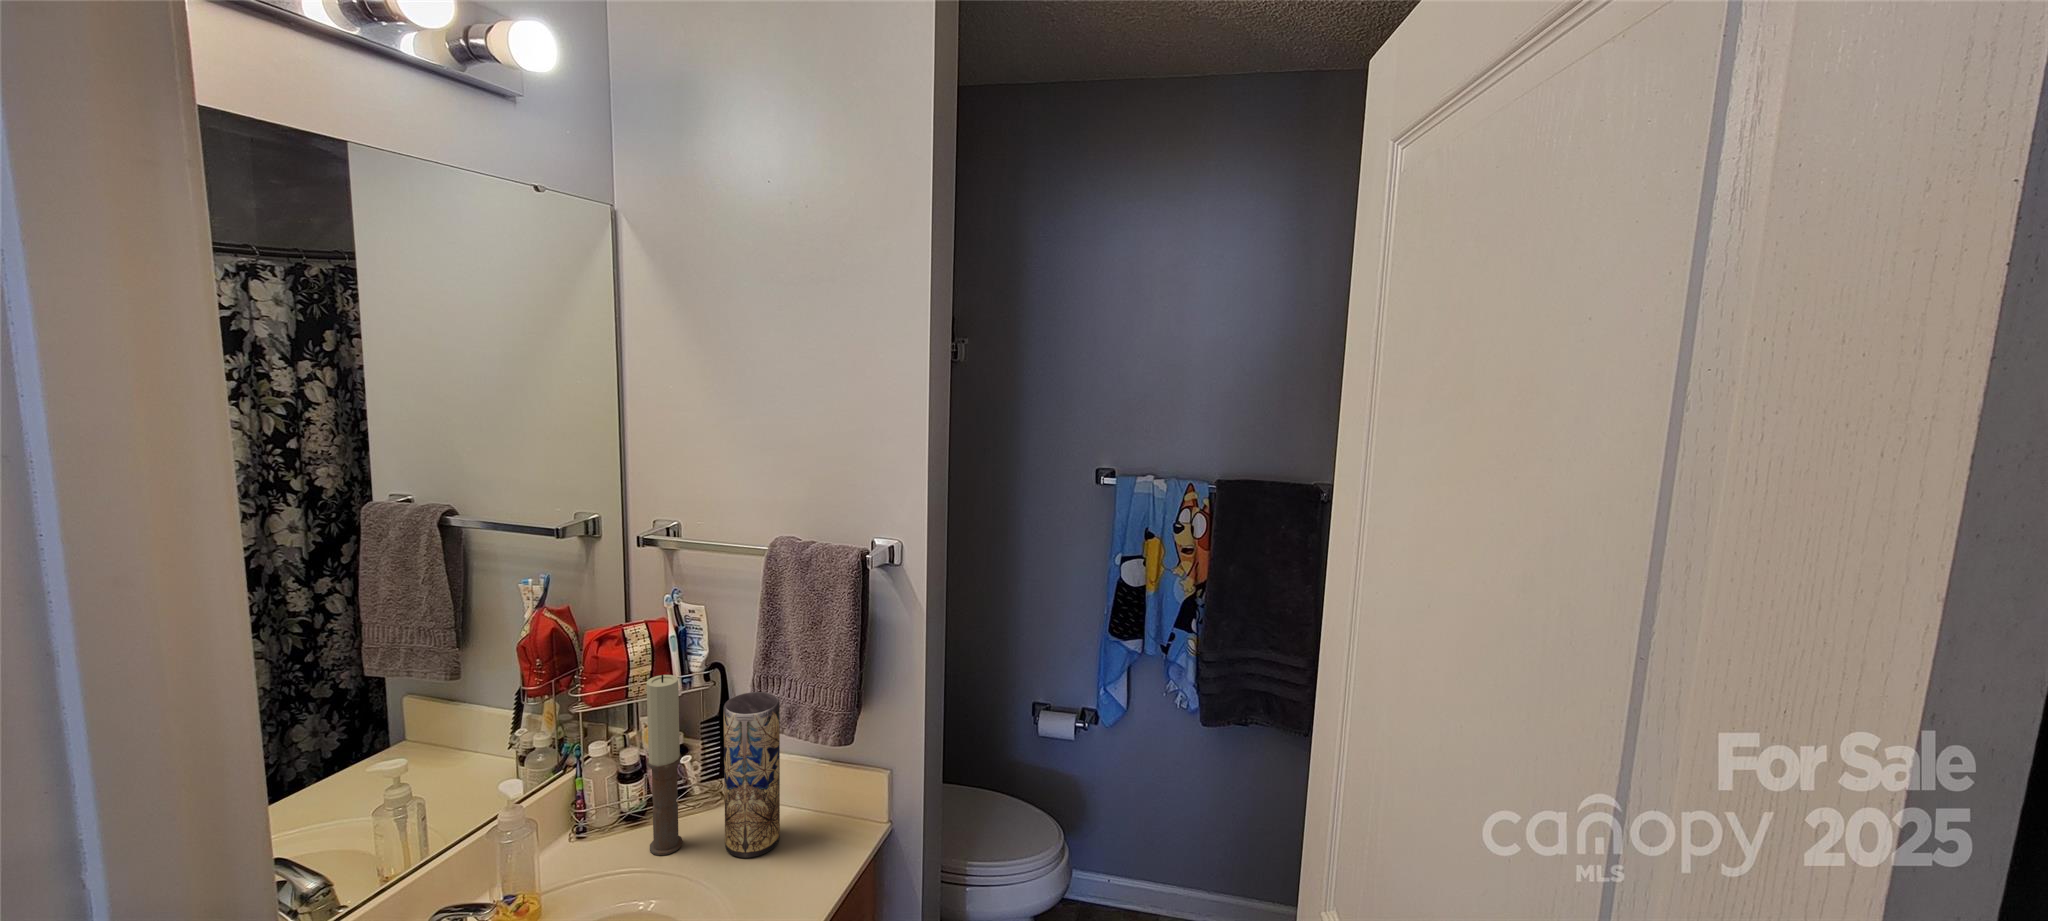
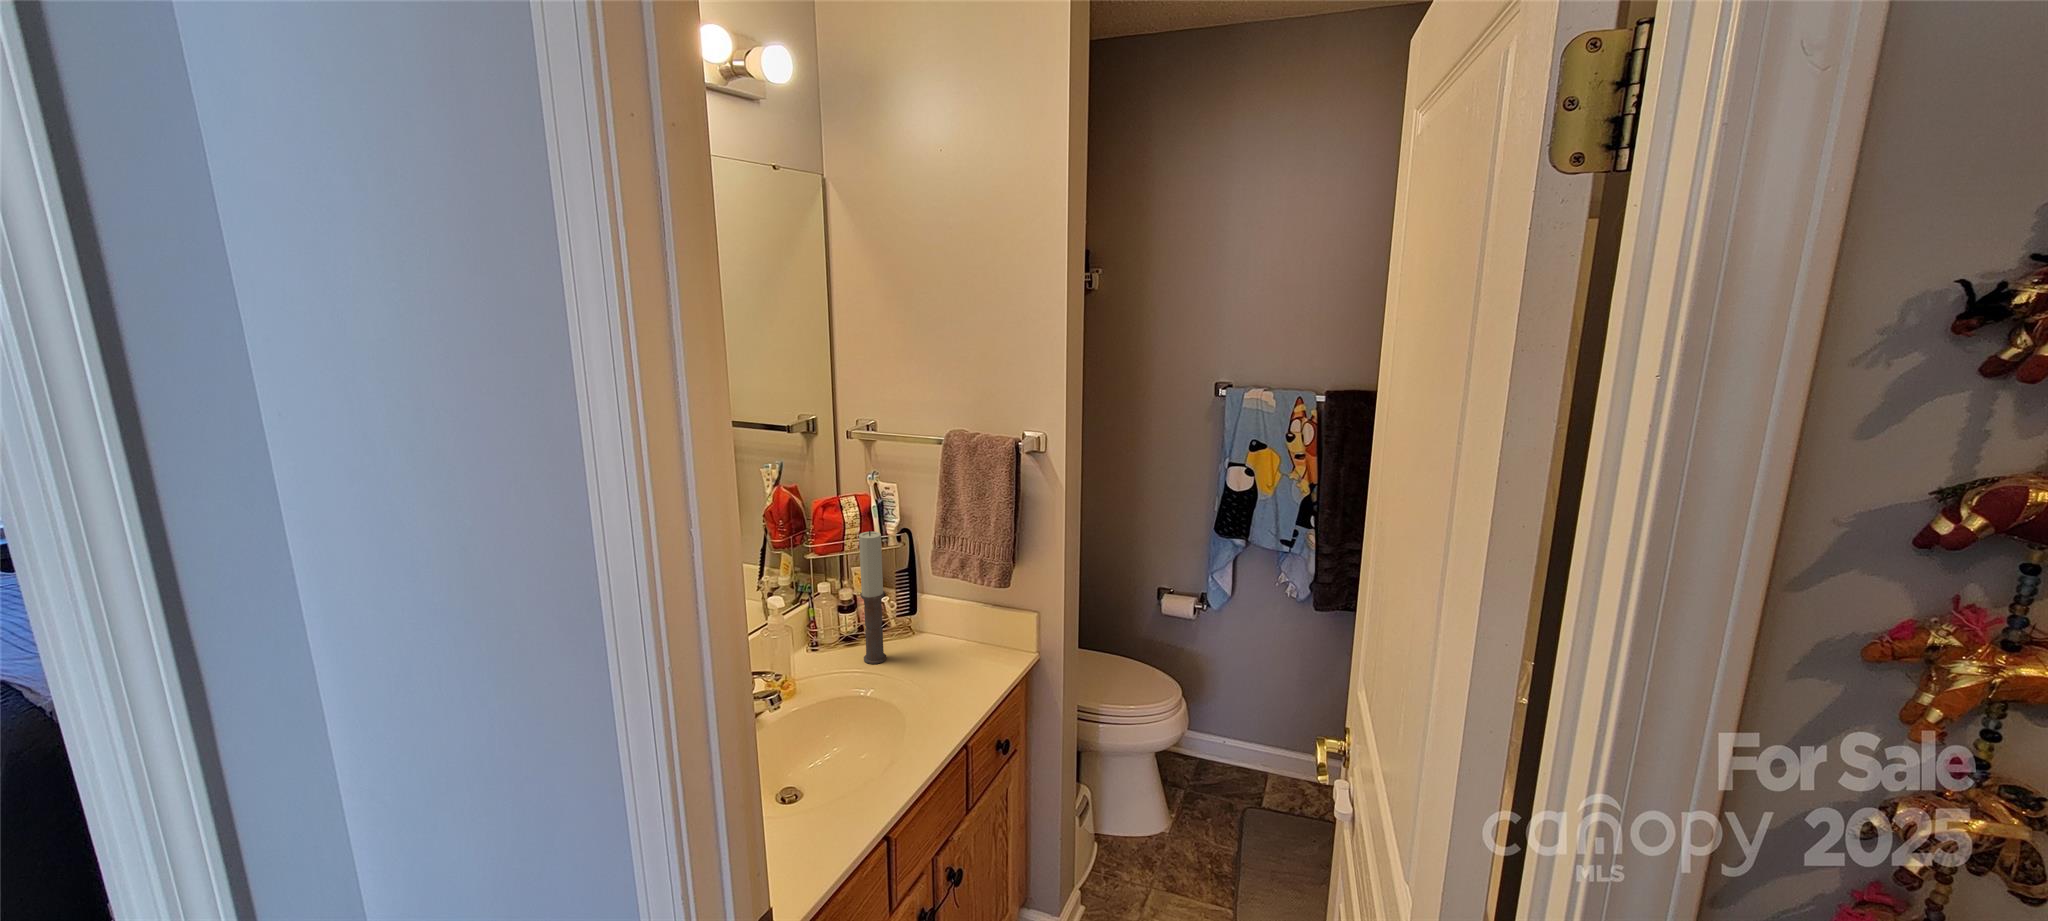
vase: present [724,692,780,858] -> none [914,548,957,668]

